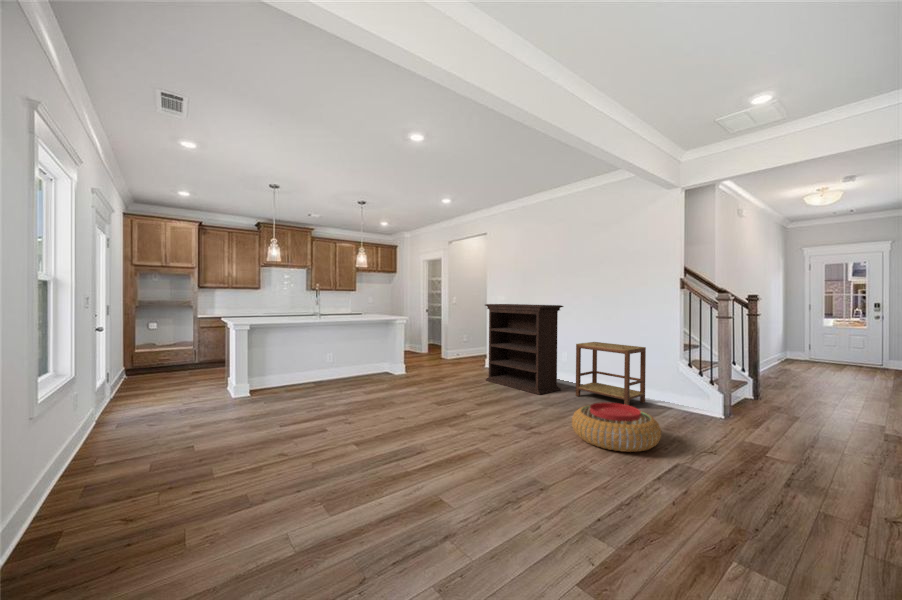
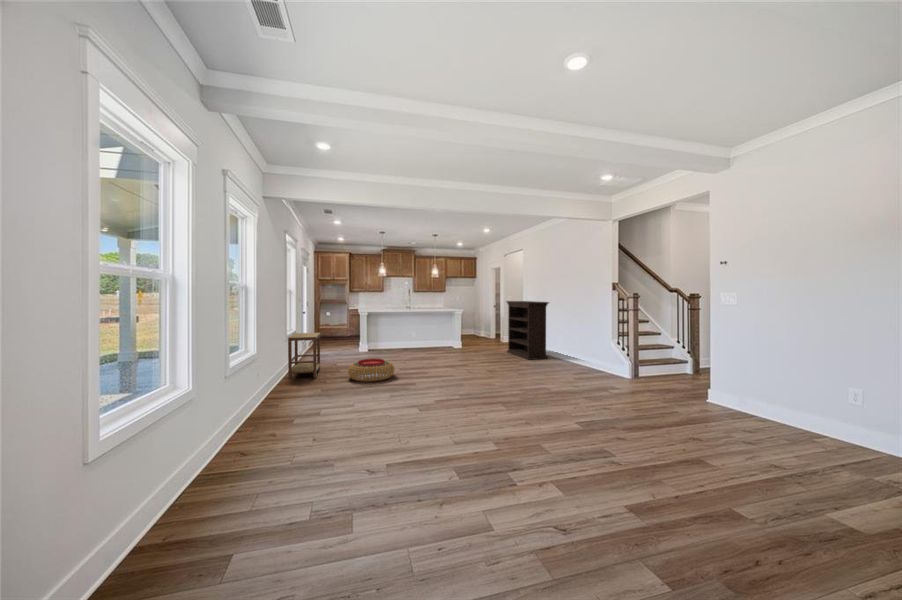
side table: present [576,342,646,406] -> present [288,333,320,380]
pouf: present [572,402,661,452] -> present [348,359,394,382]

